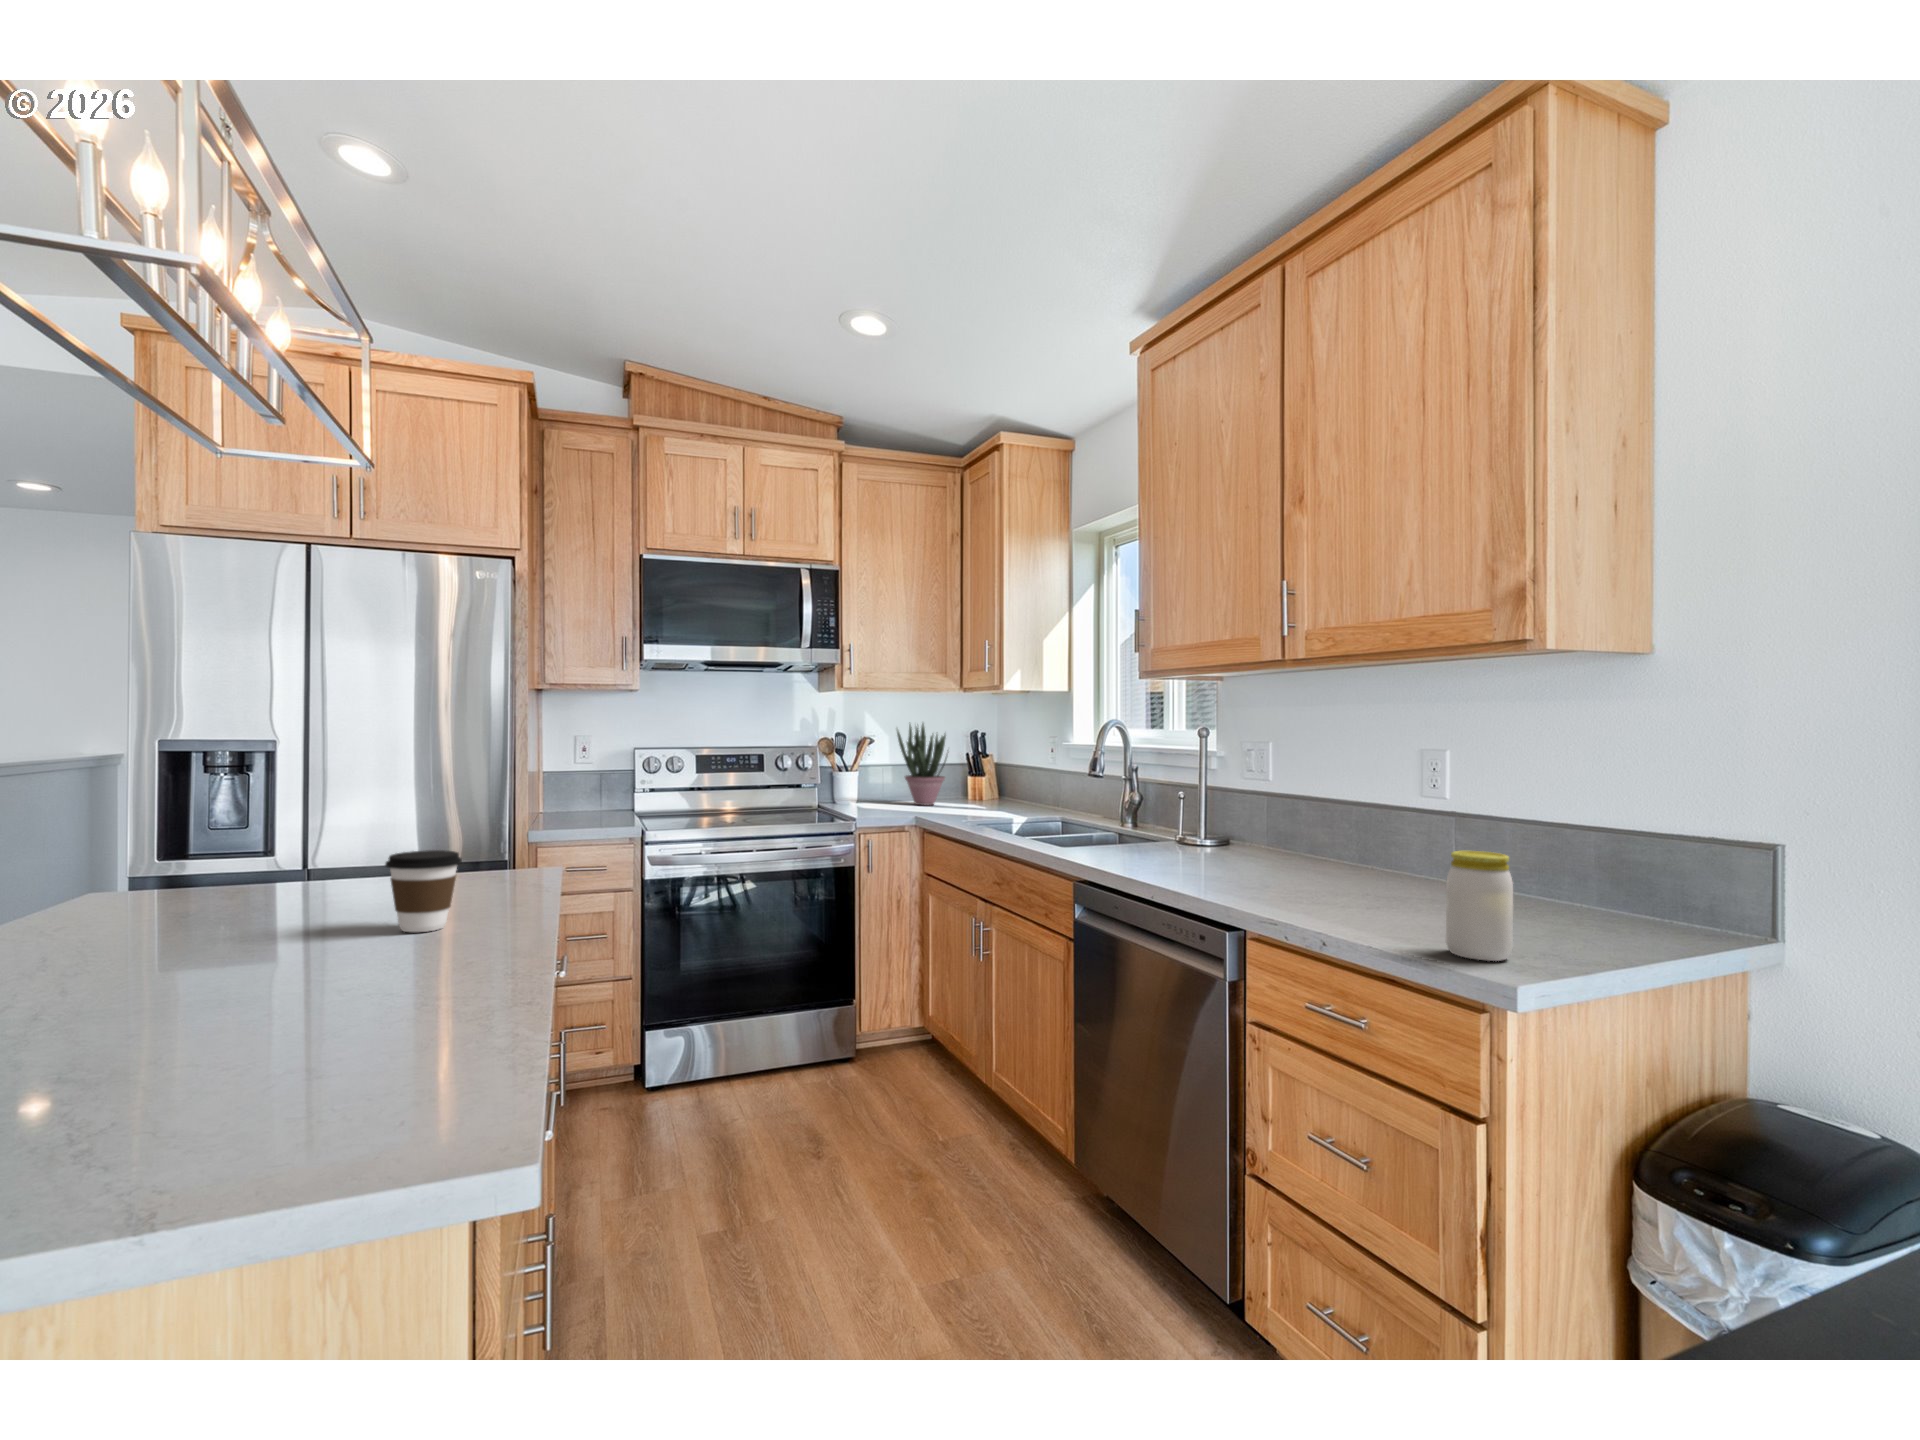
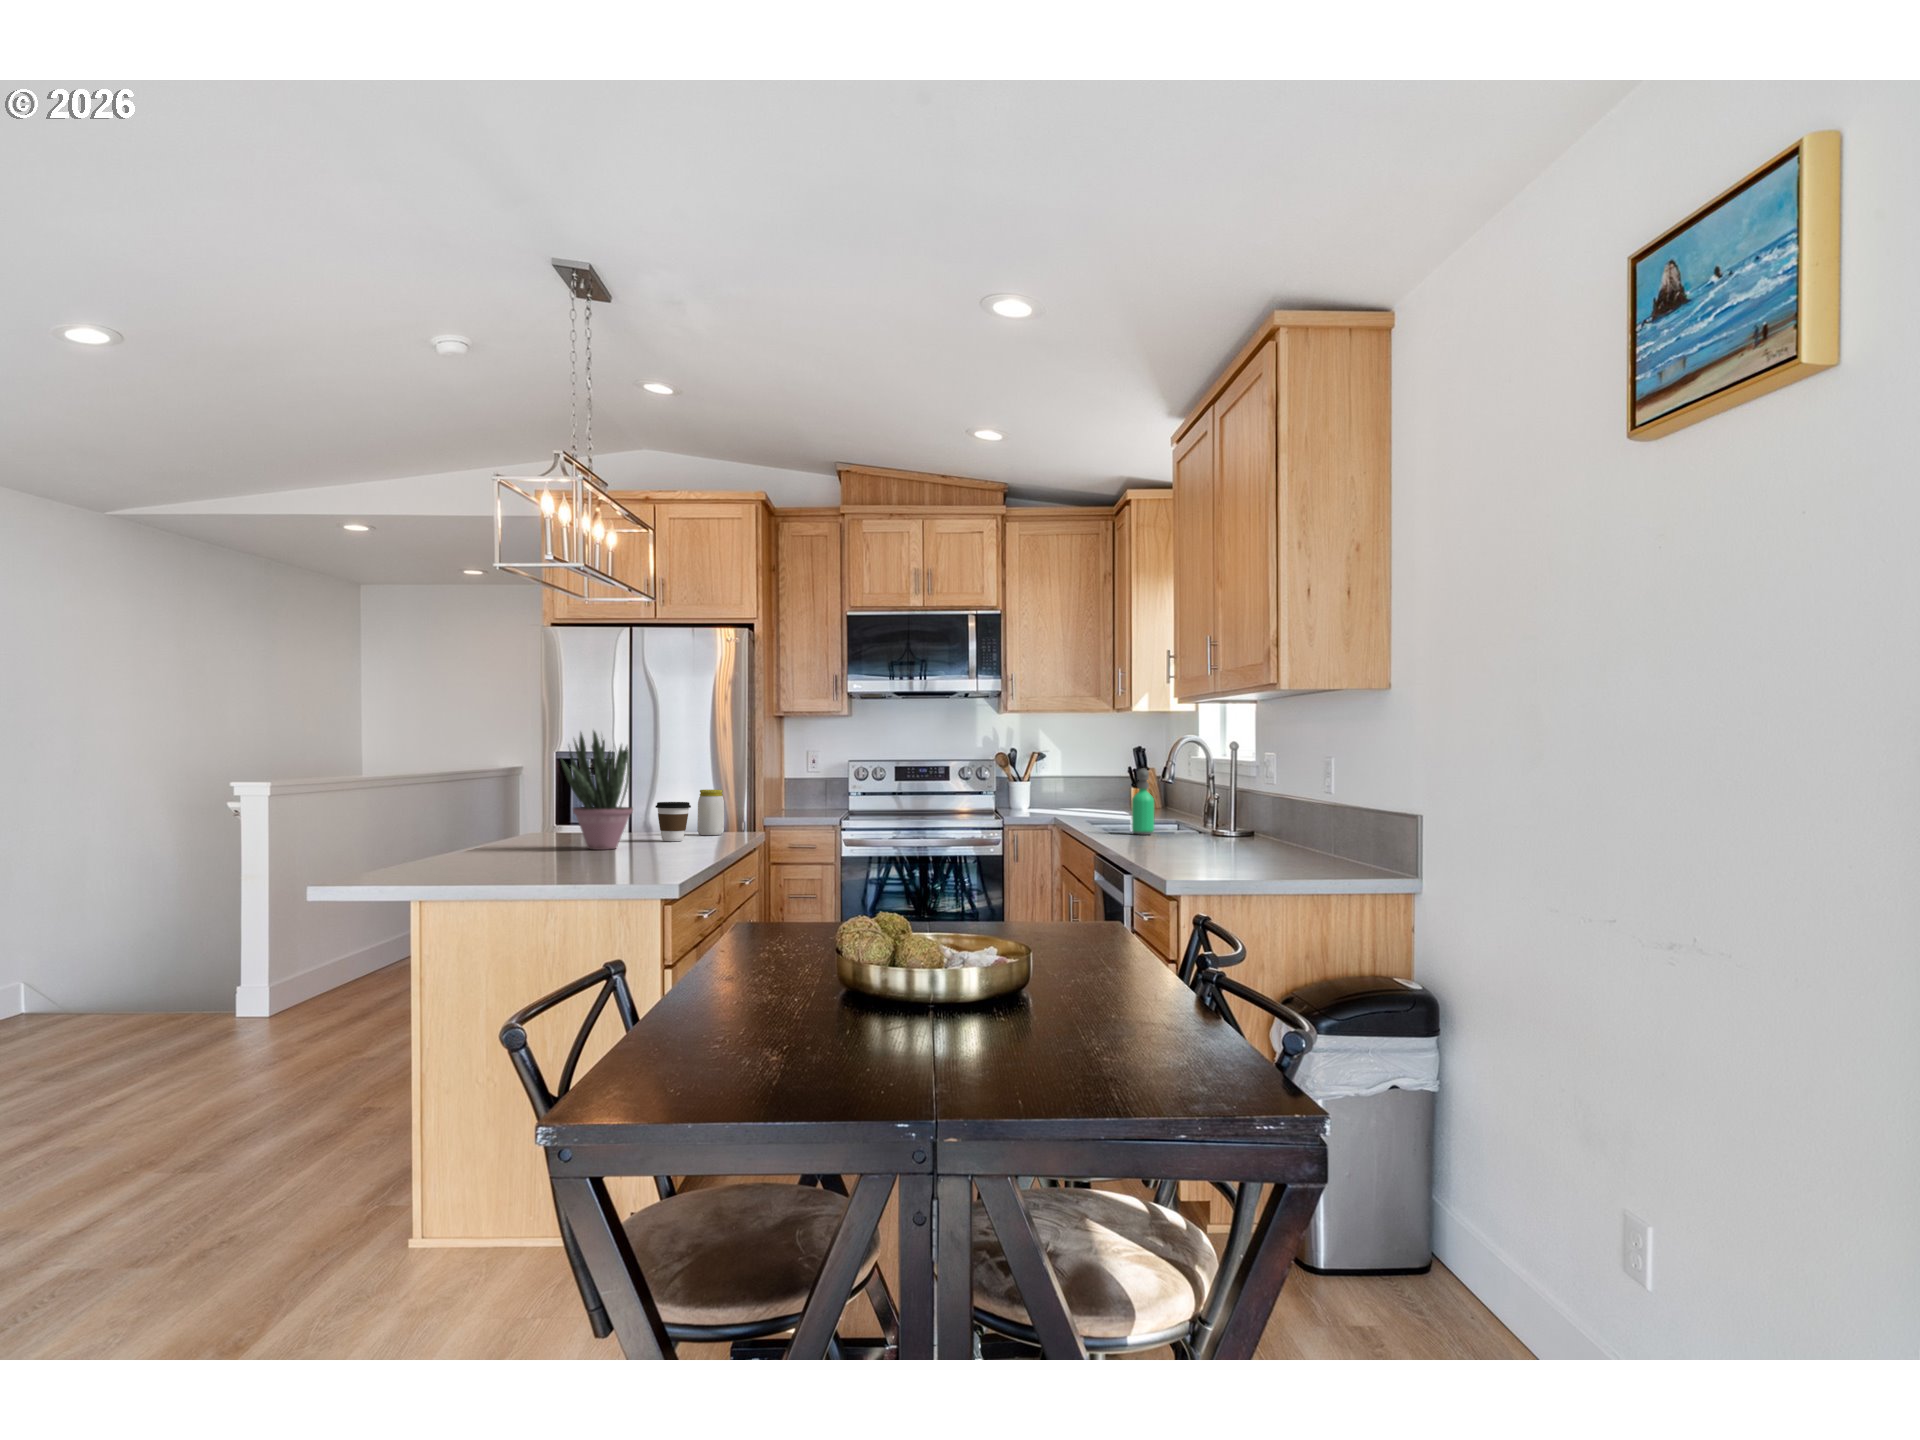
potted plant: present [897,724,947,805] -> present [560,731,633,850]
soap dispenser: none [1136,774,1168,866] -> present [1132,768,1154,835]
jar: present [1446,851,1513,961] -> present [697,790,724,835]

